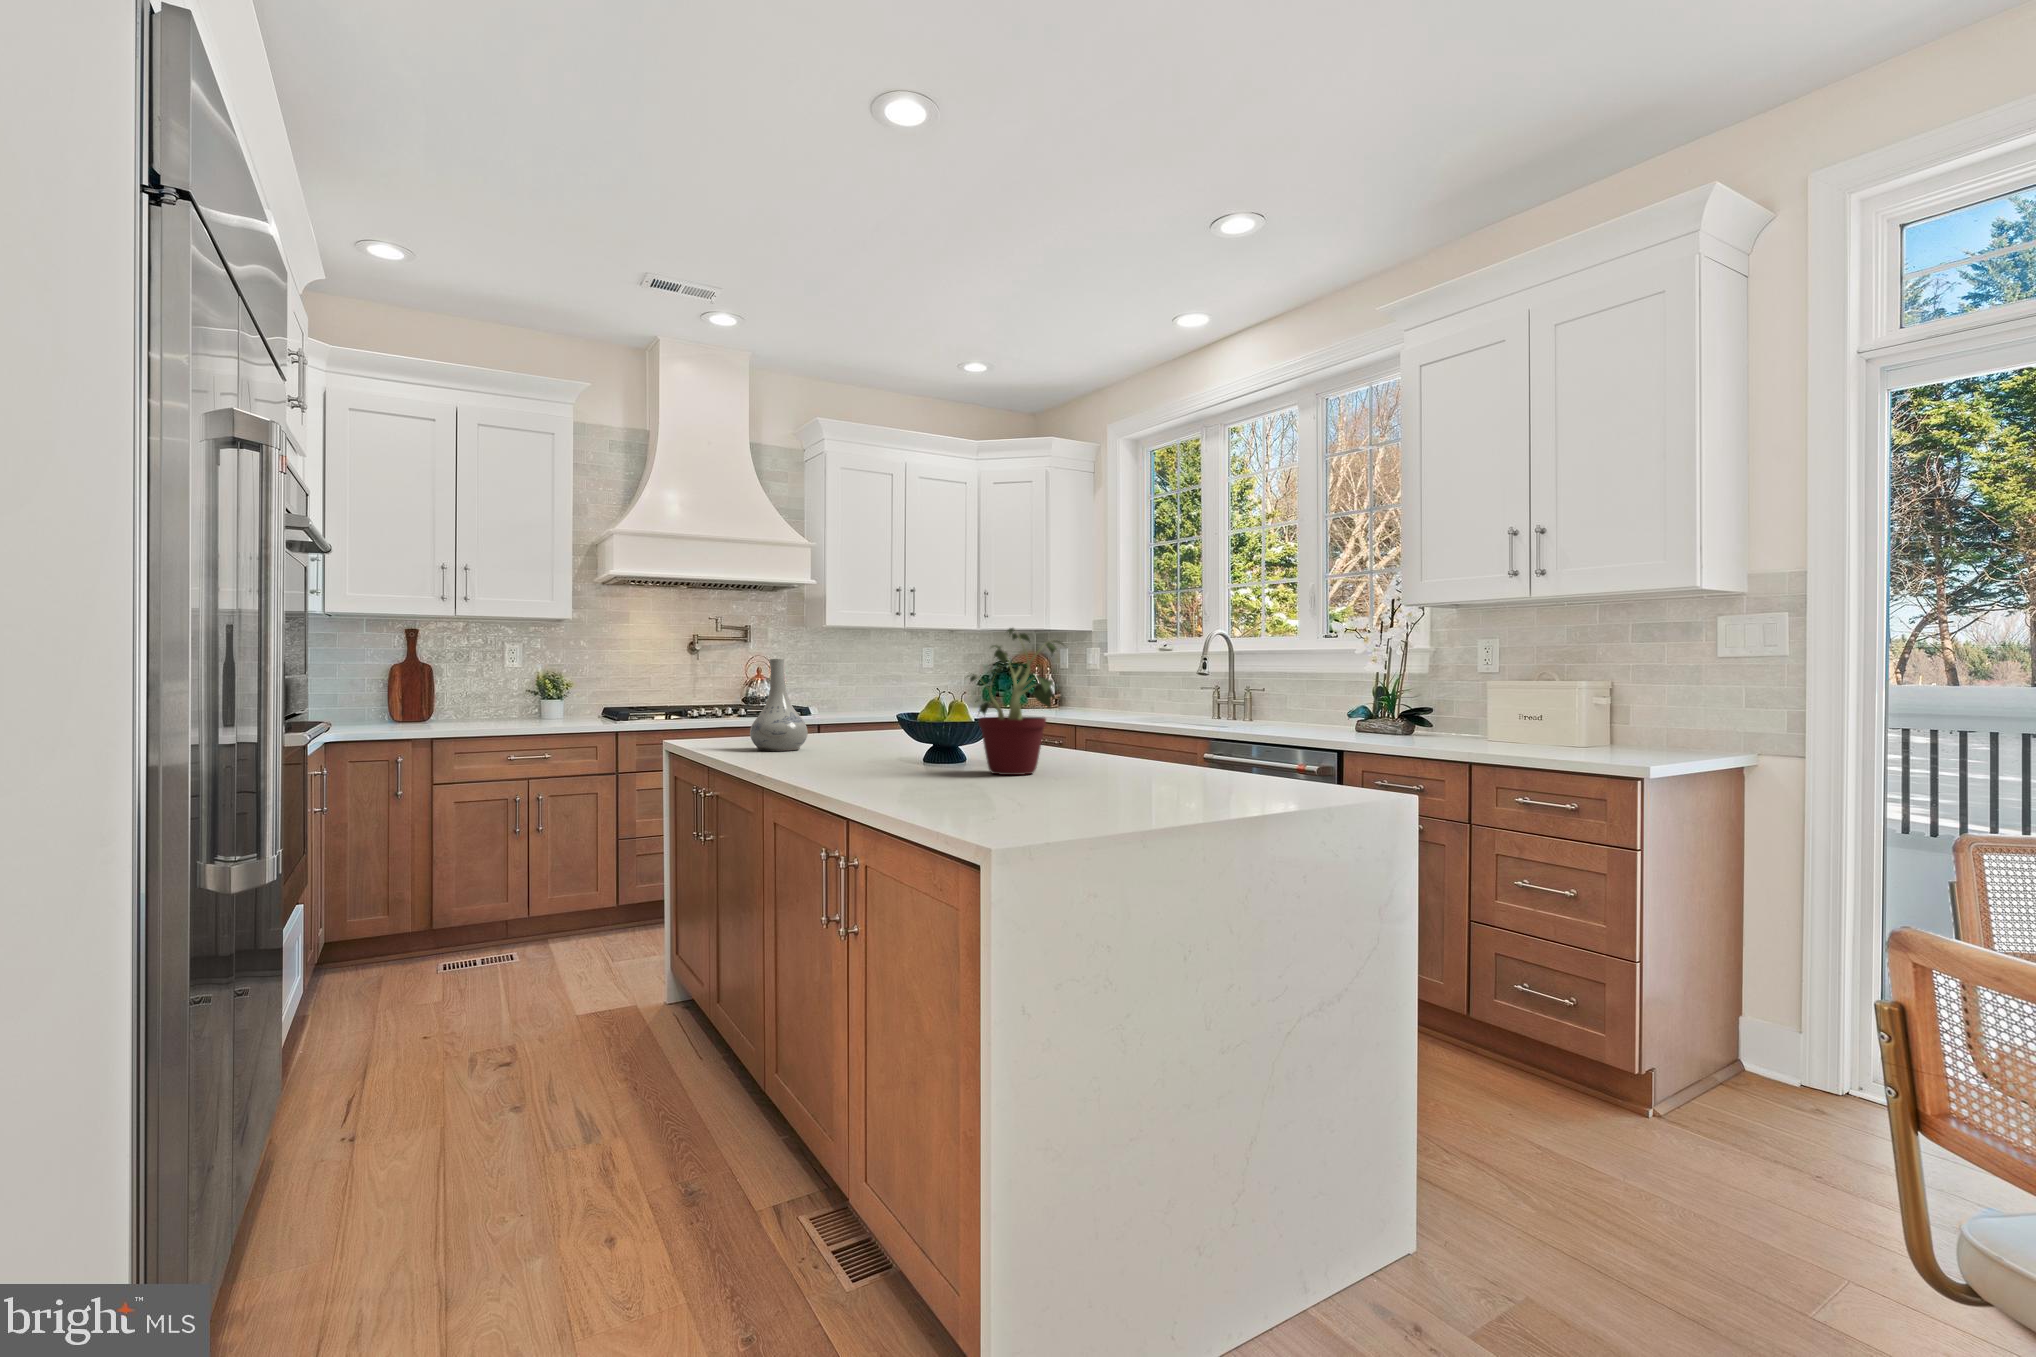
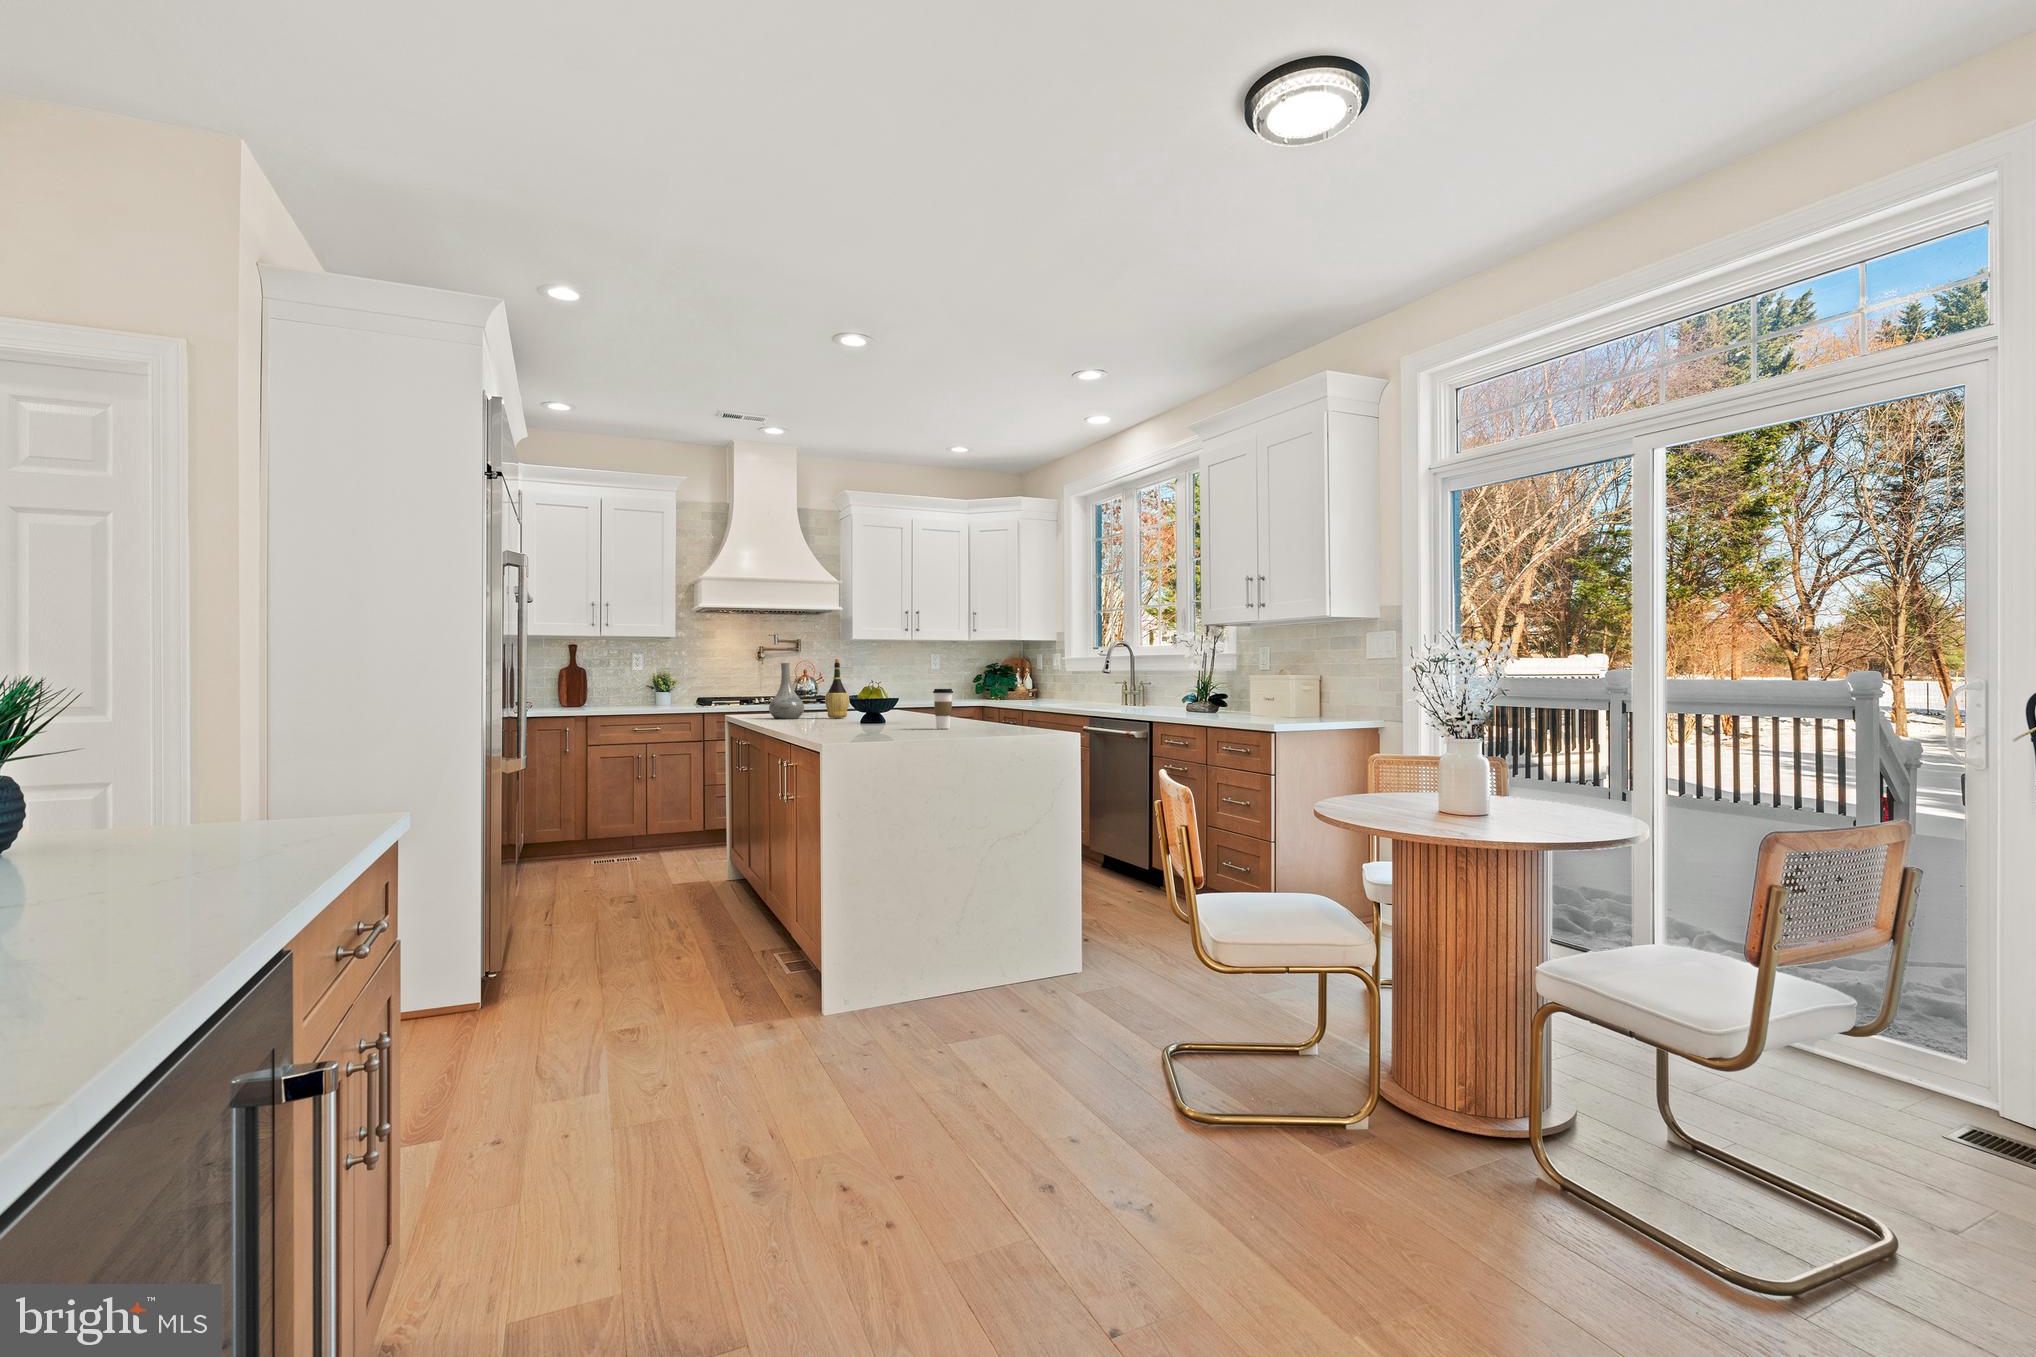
potted plant: present [965,628,1063,775] -> none [866,644,929,726]
wine bottle: none [843,653,882,749] -> present [825,659,849,718]
coffee cup: none [1104,709,1142,783] -> present [933,689,953,729]

